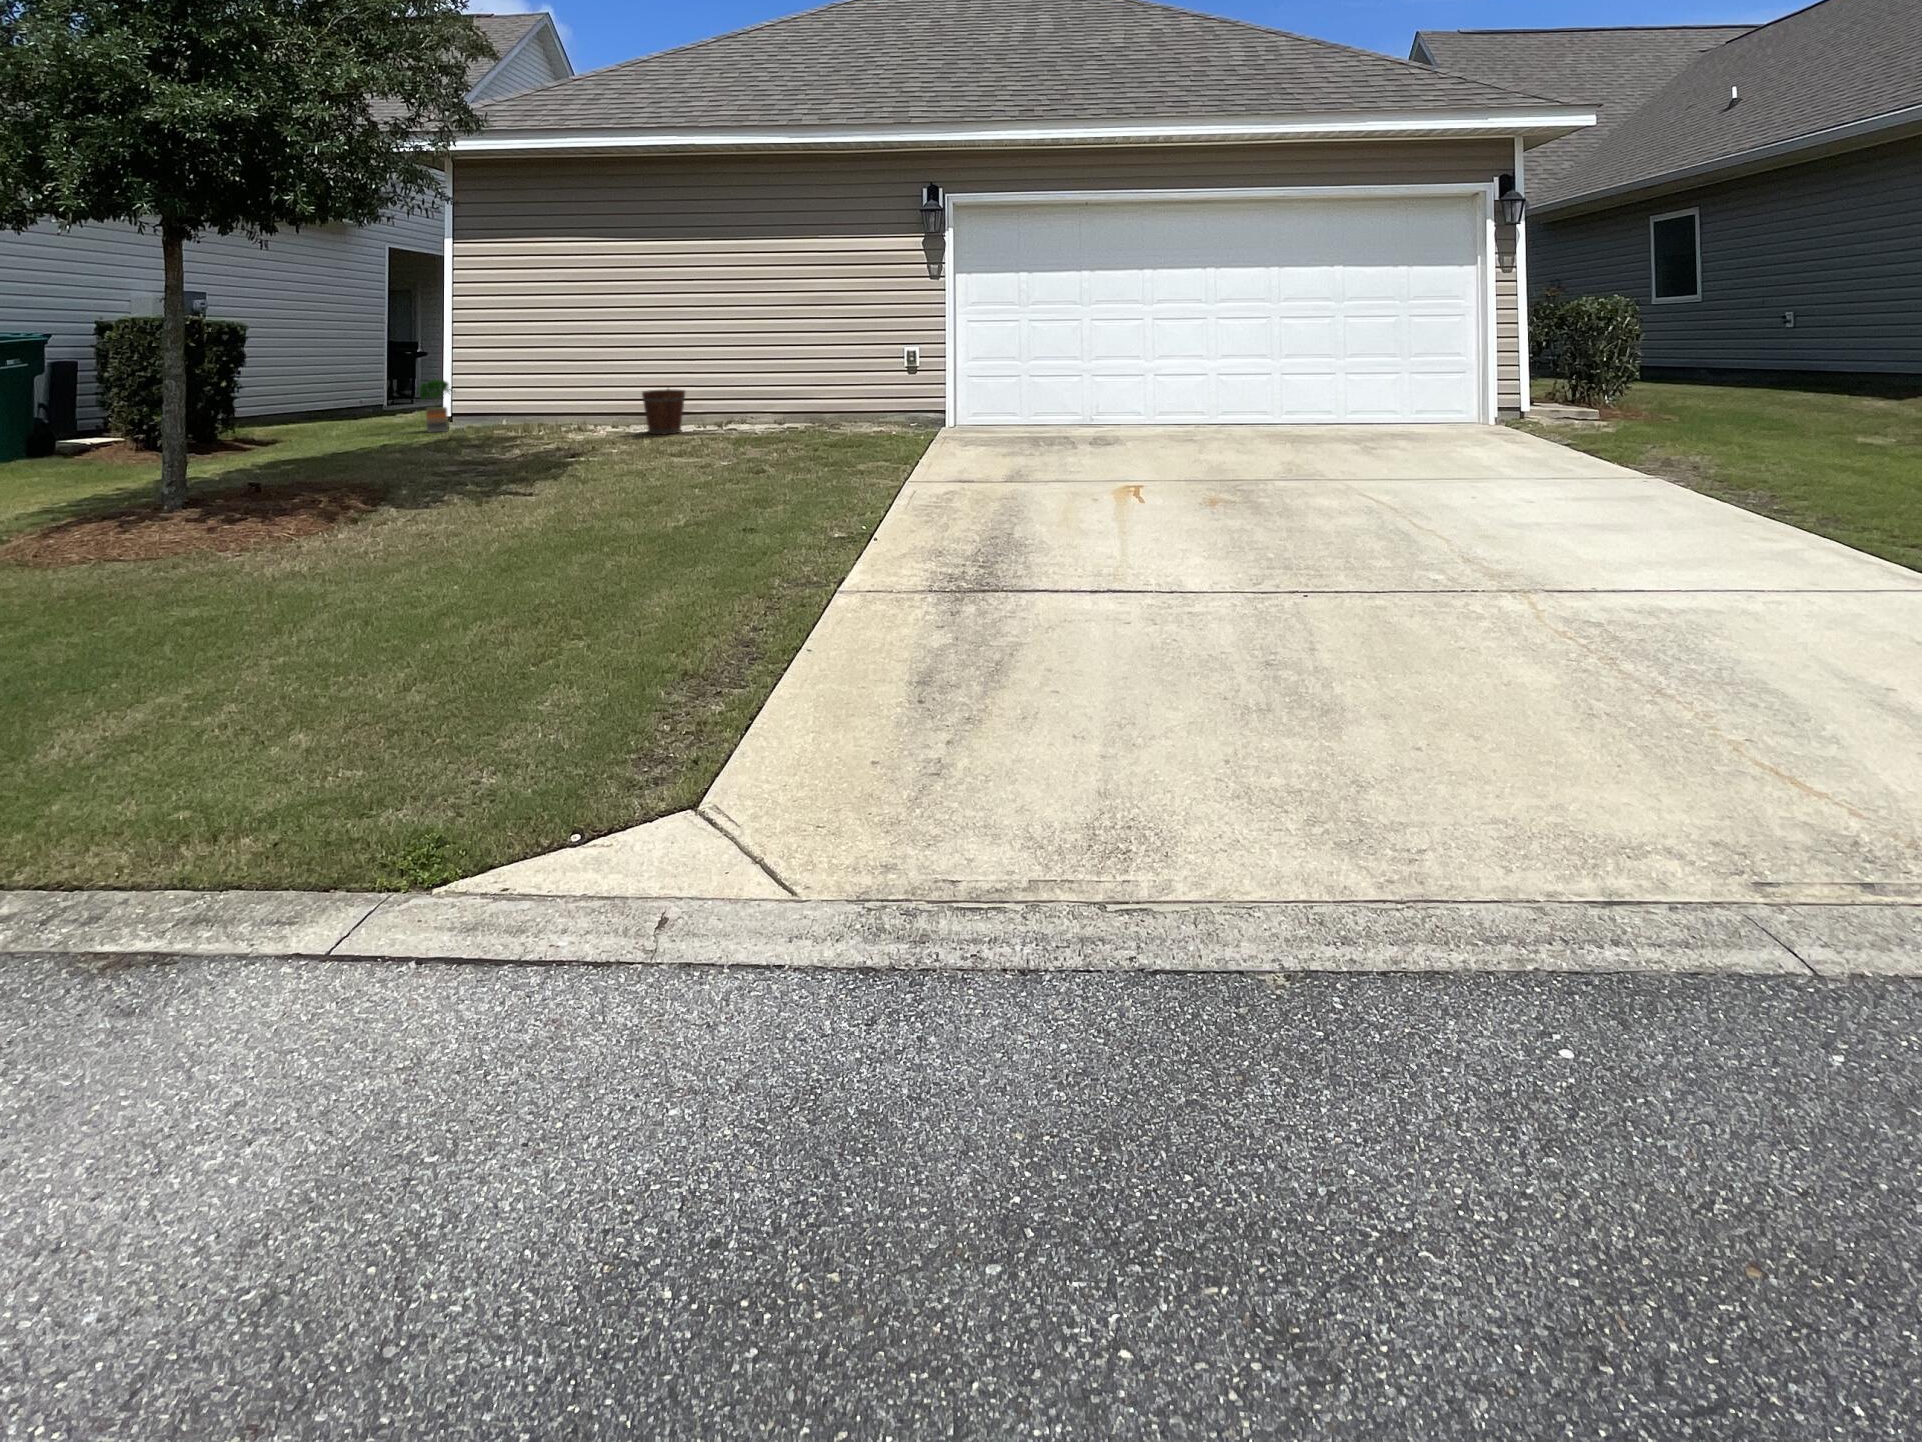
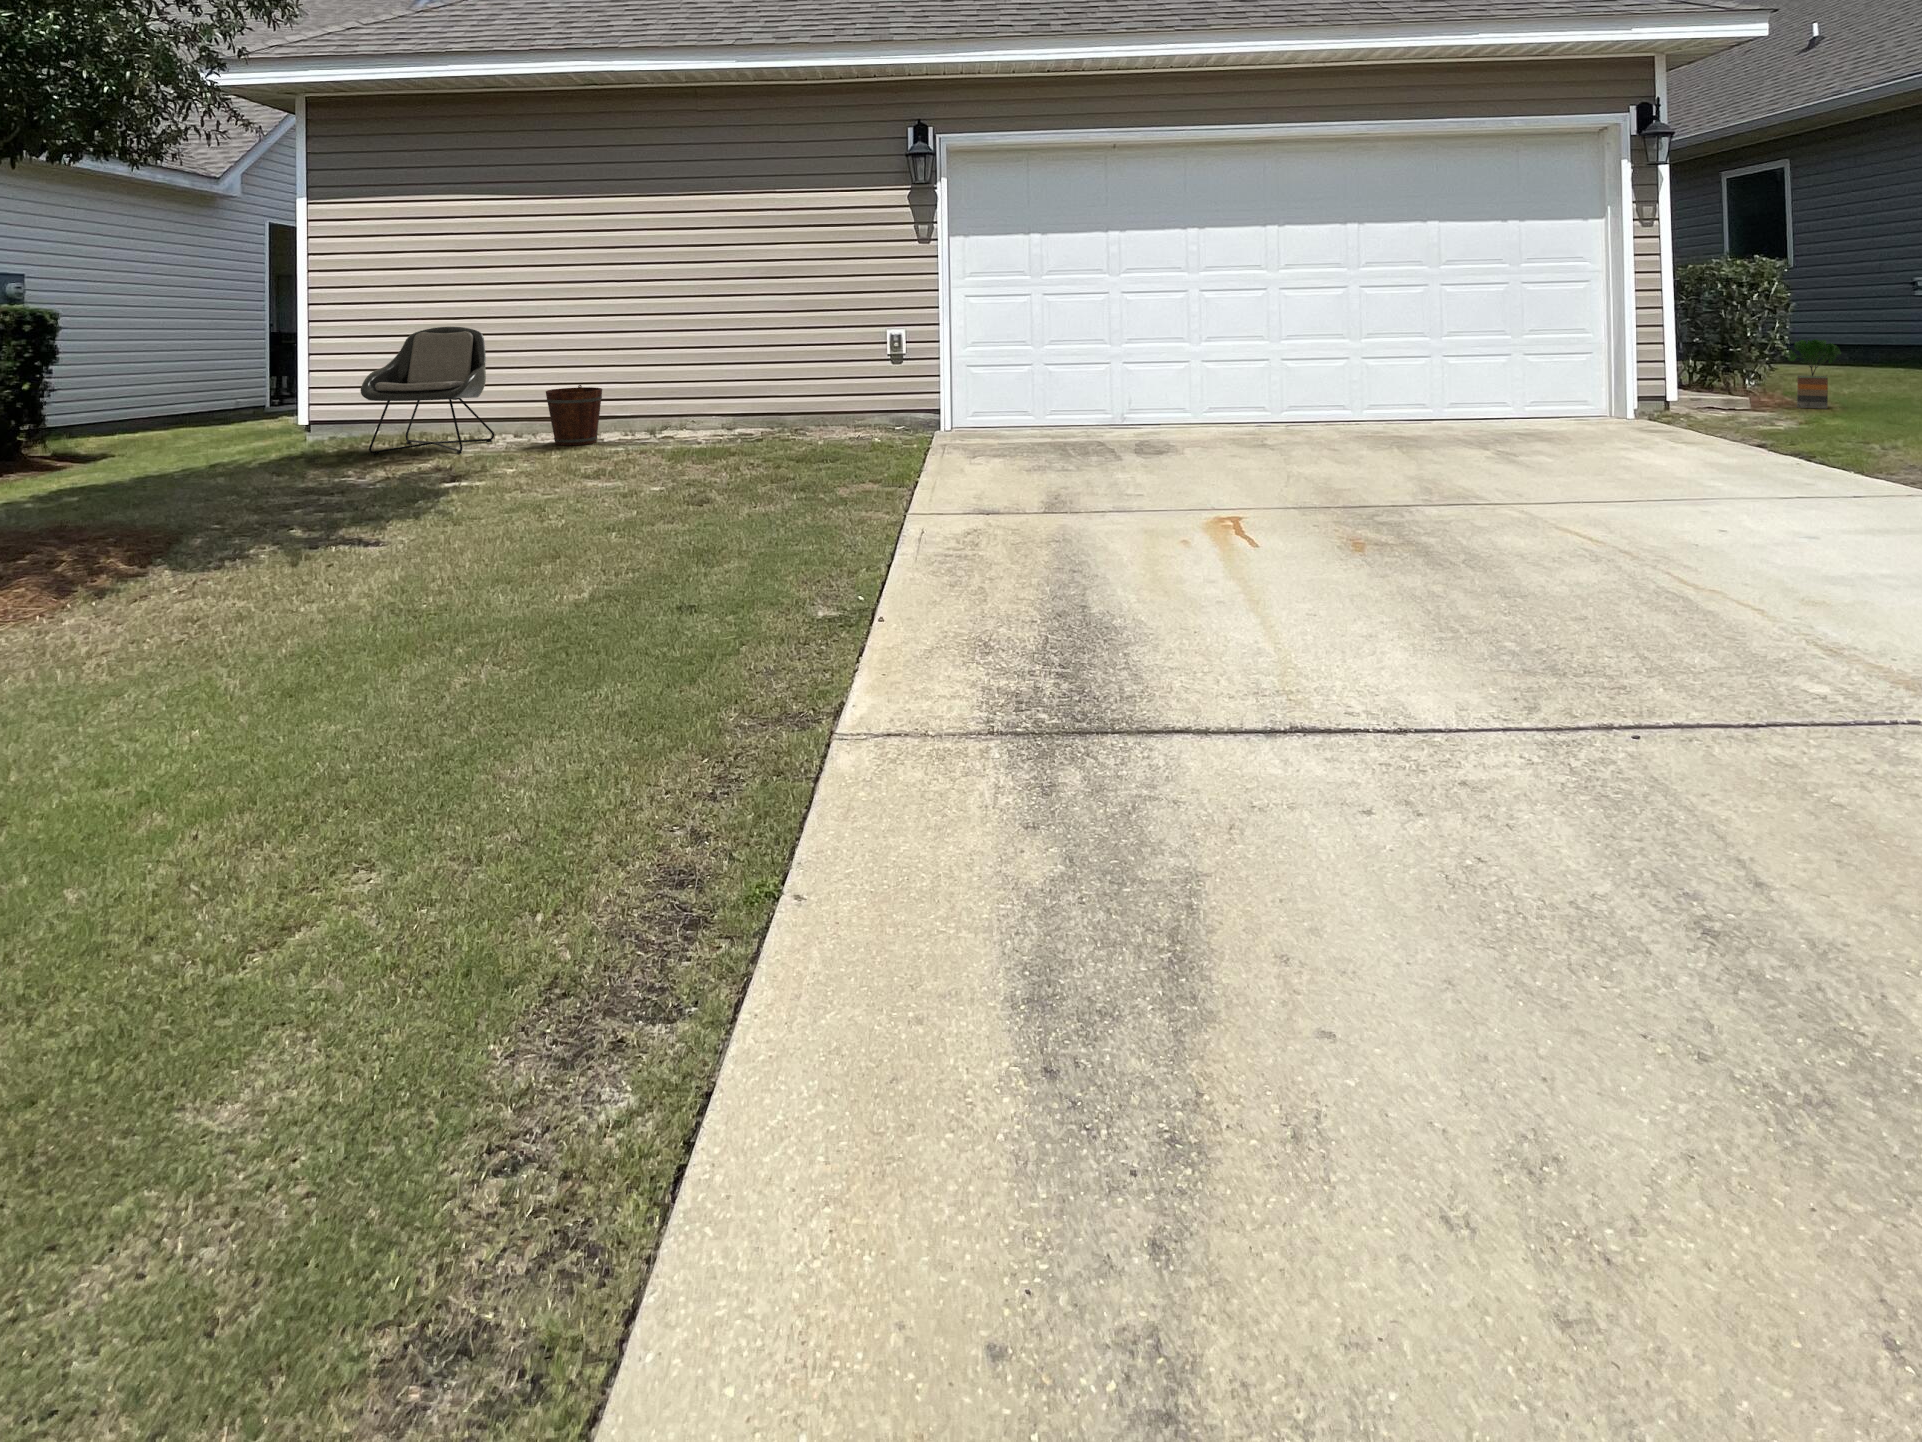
lounge chair: none [501,341,601,439] -> present [360,327,494,455]
potted tree: present [417,380,455,432] -> present [1786,339,1840,409]

